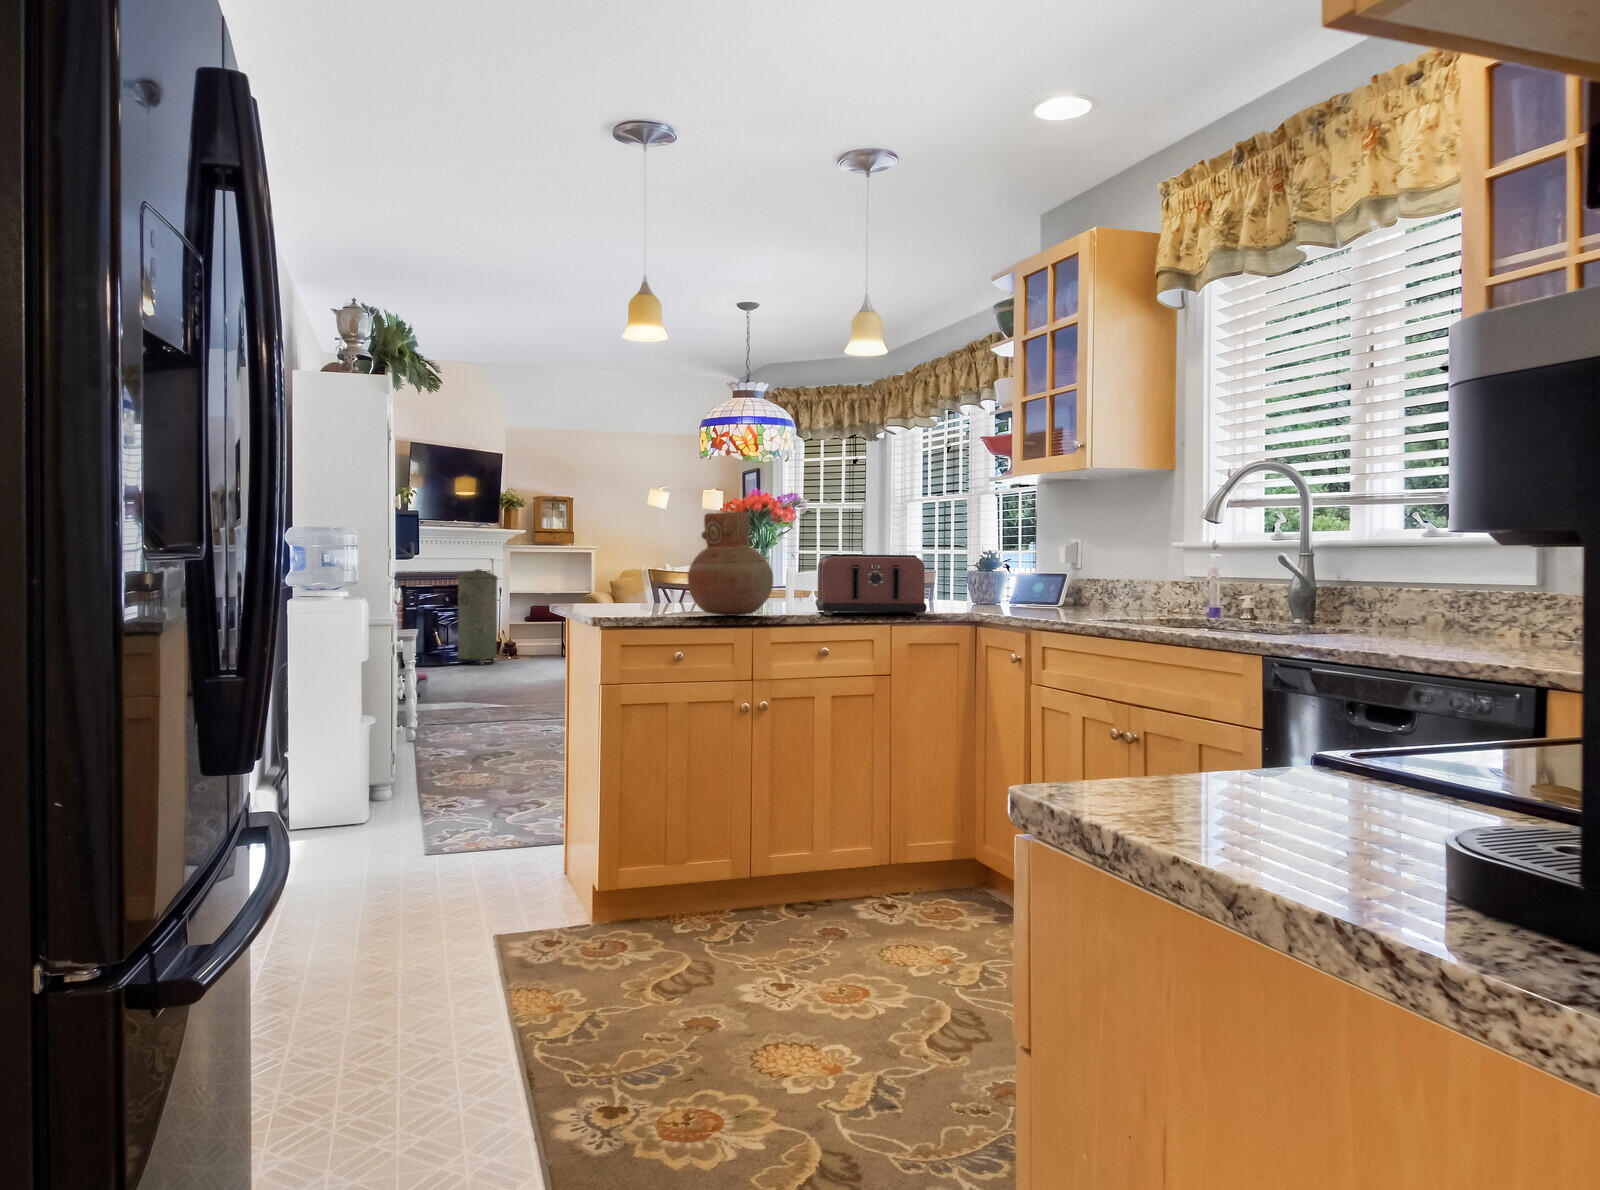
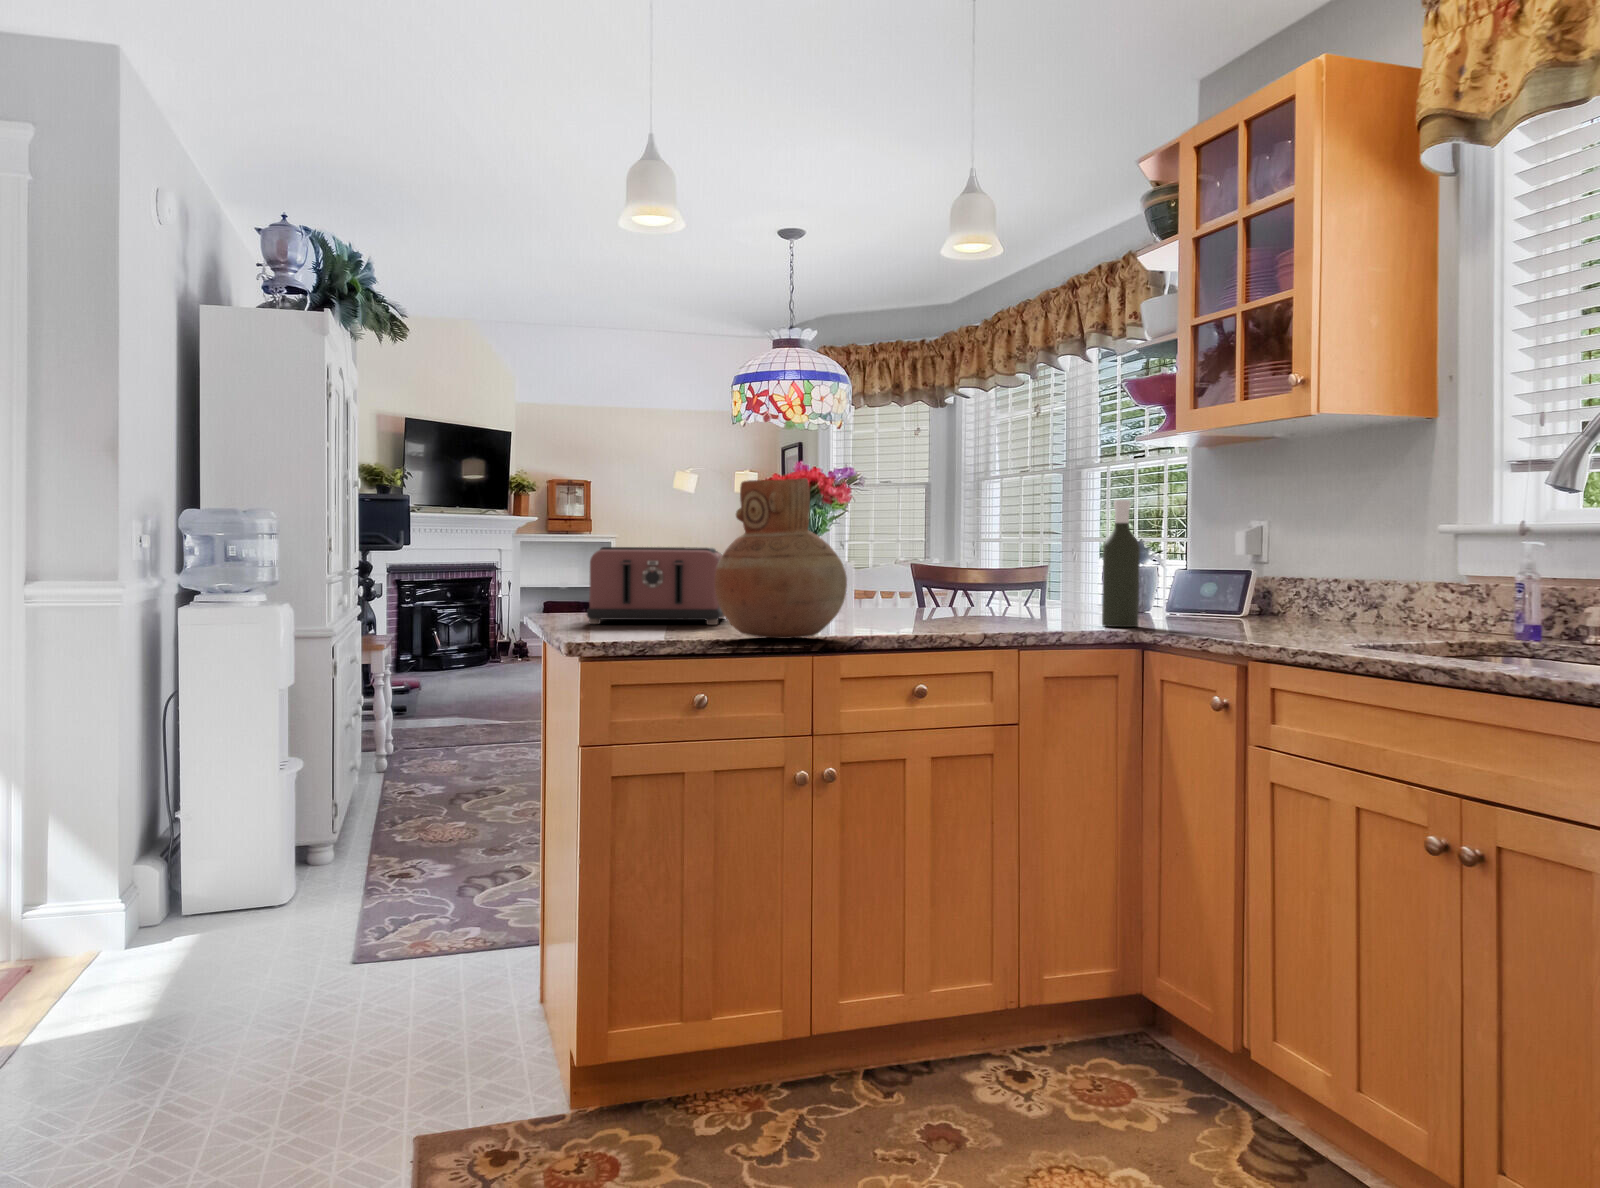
bottle: none [951,525,976,611] -> present [1102,500,1140,627]
toaster: present [816,554,927,616] -> present [587,547,724,625]
trash can: present [457,569,498,665] -> none [455,561,503,672]

